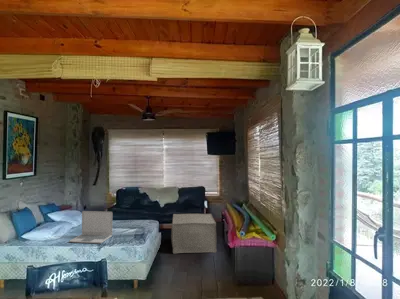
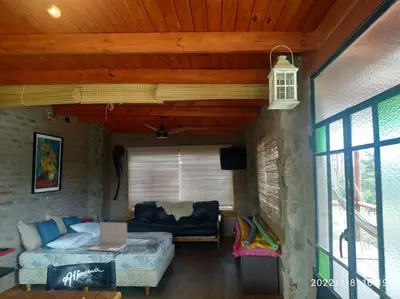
ottoman: present [171,214,217,254] -> none [184,227,228,265]

